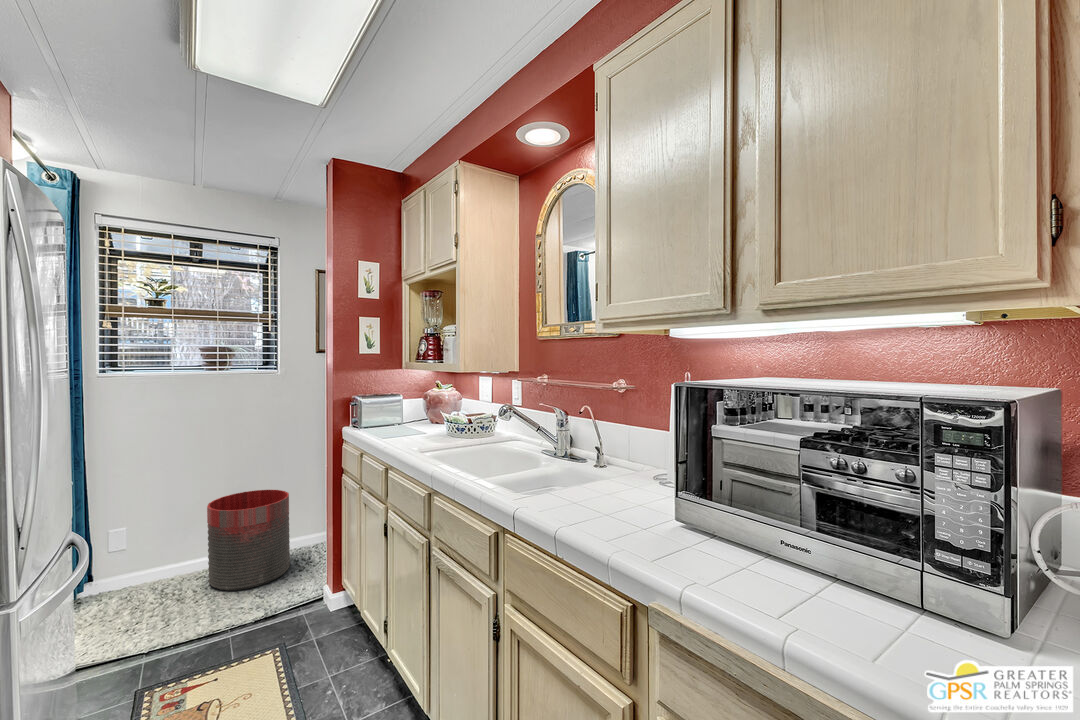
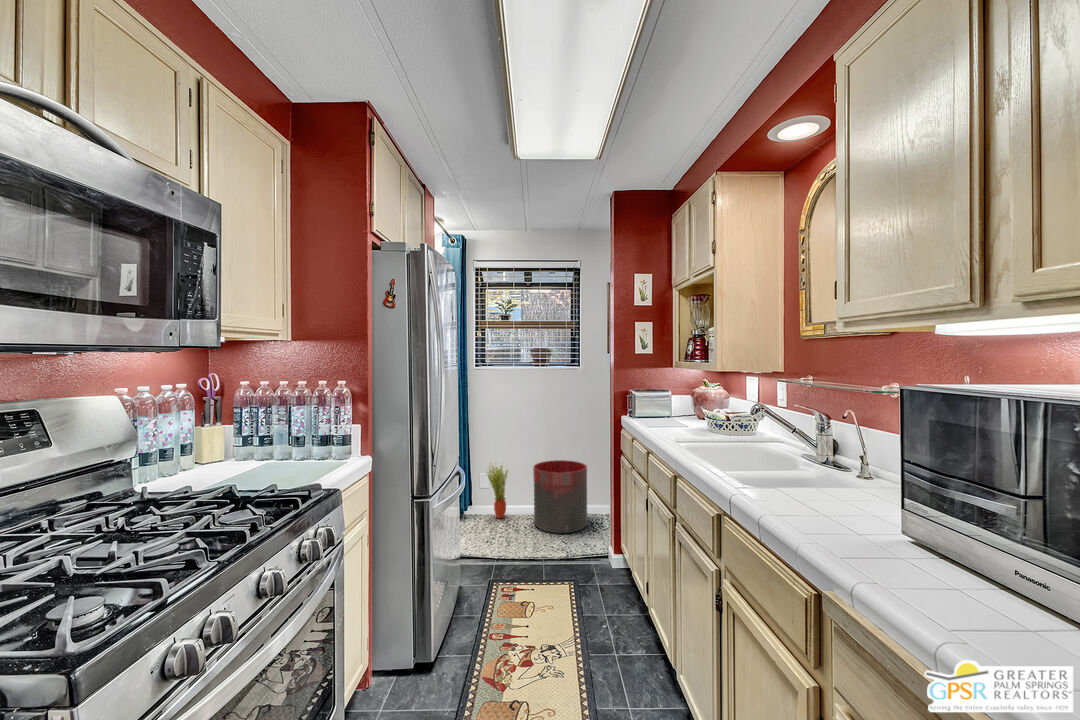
potted plant: none [119,508,164,590] -> present [487,463,508,518]

